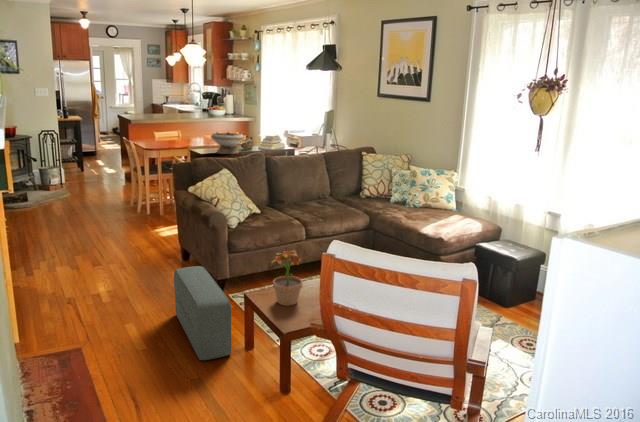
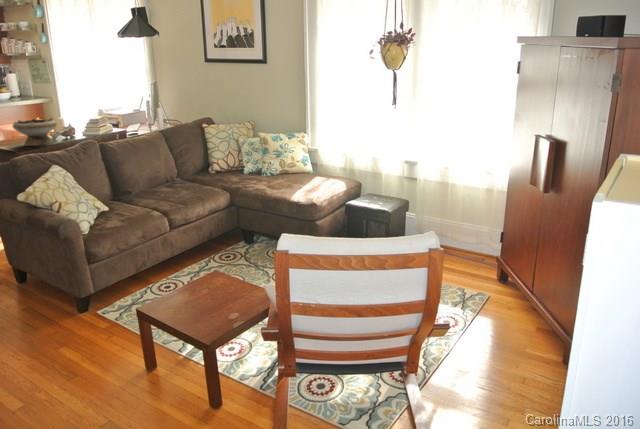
potted plant: present [273,251,303,306] -> none [168,248,206,312]
pouf: present [174,266,231,360] -> none [26,288,132,401]

